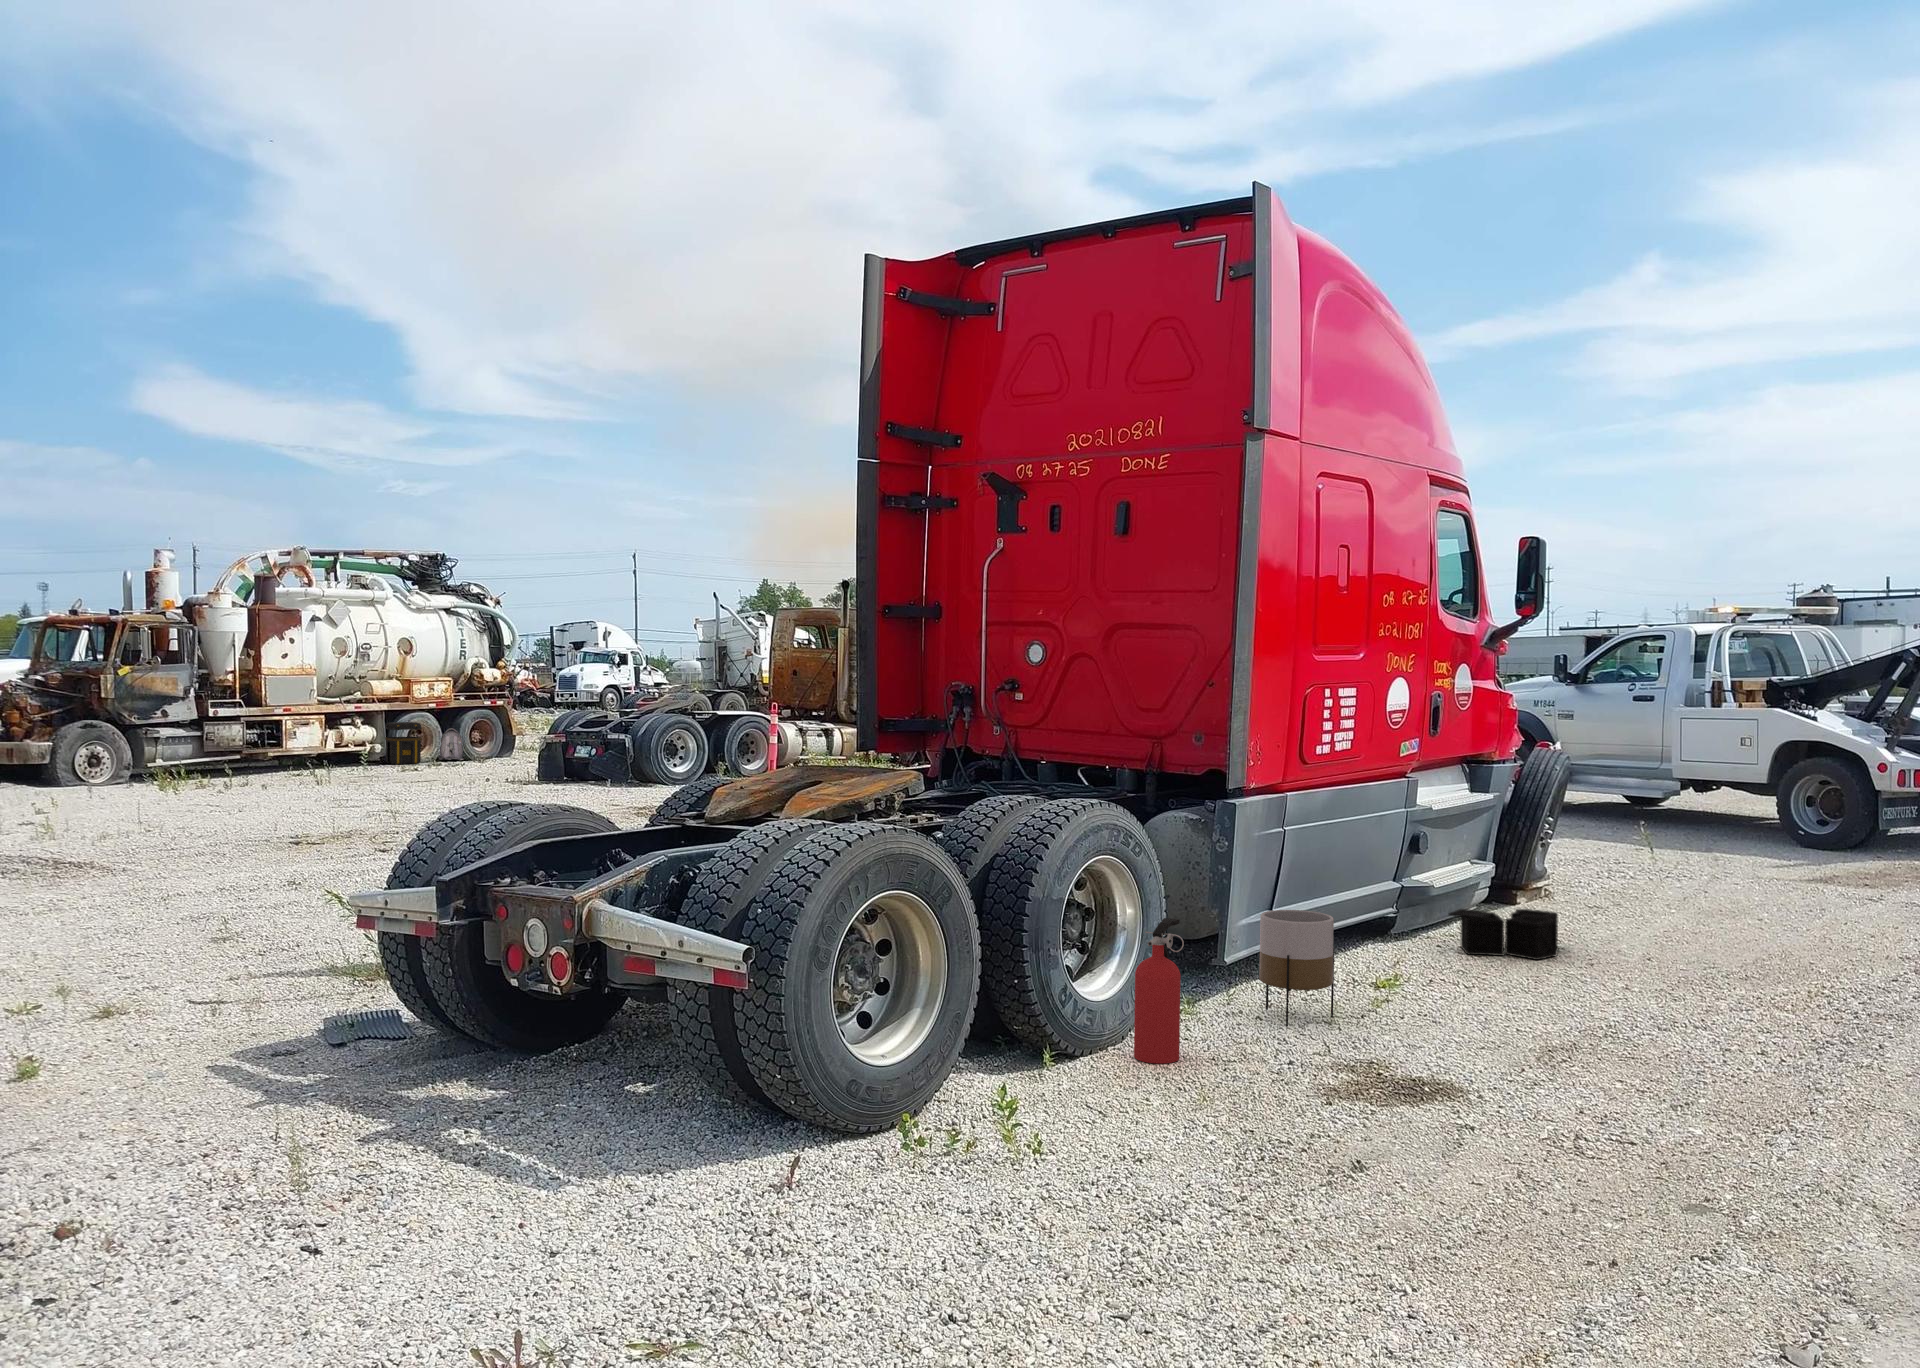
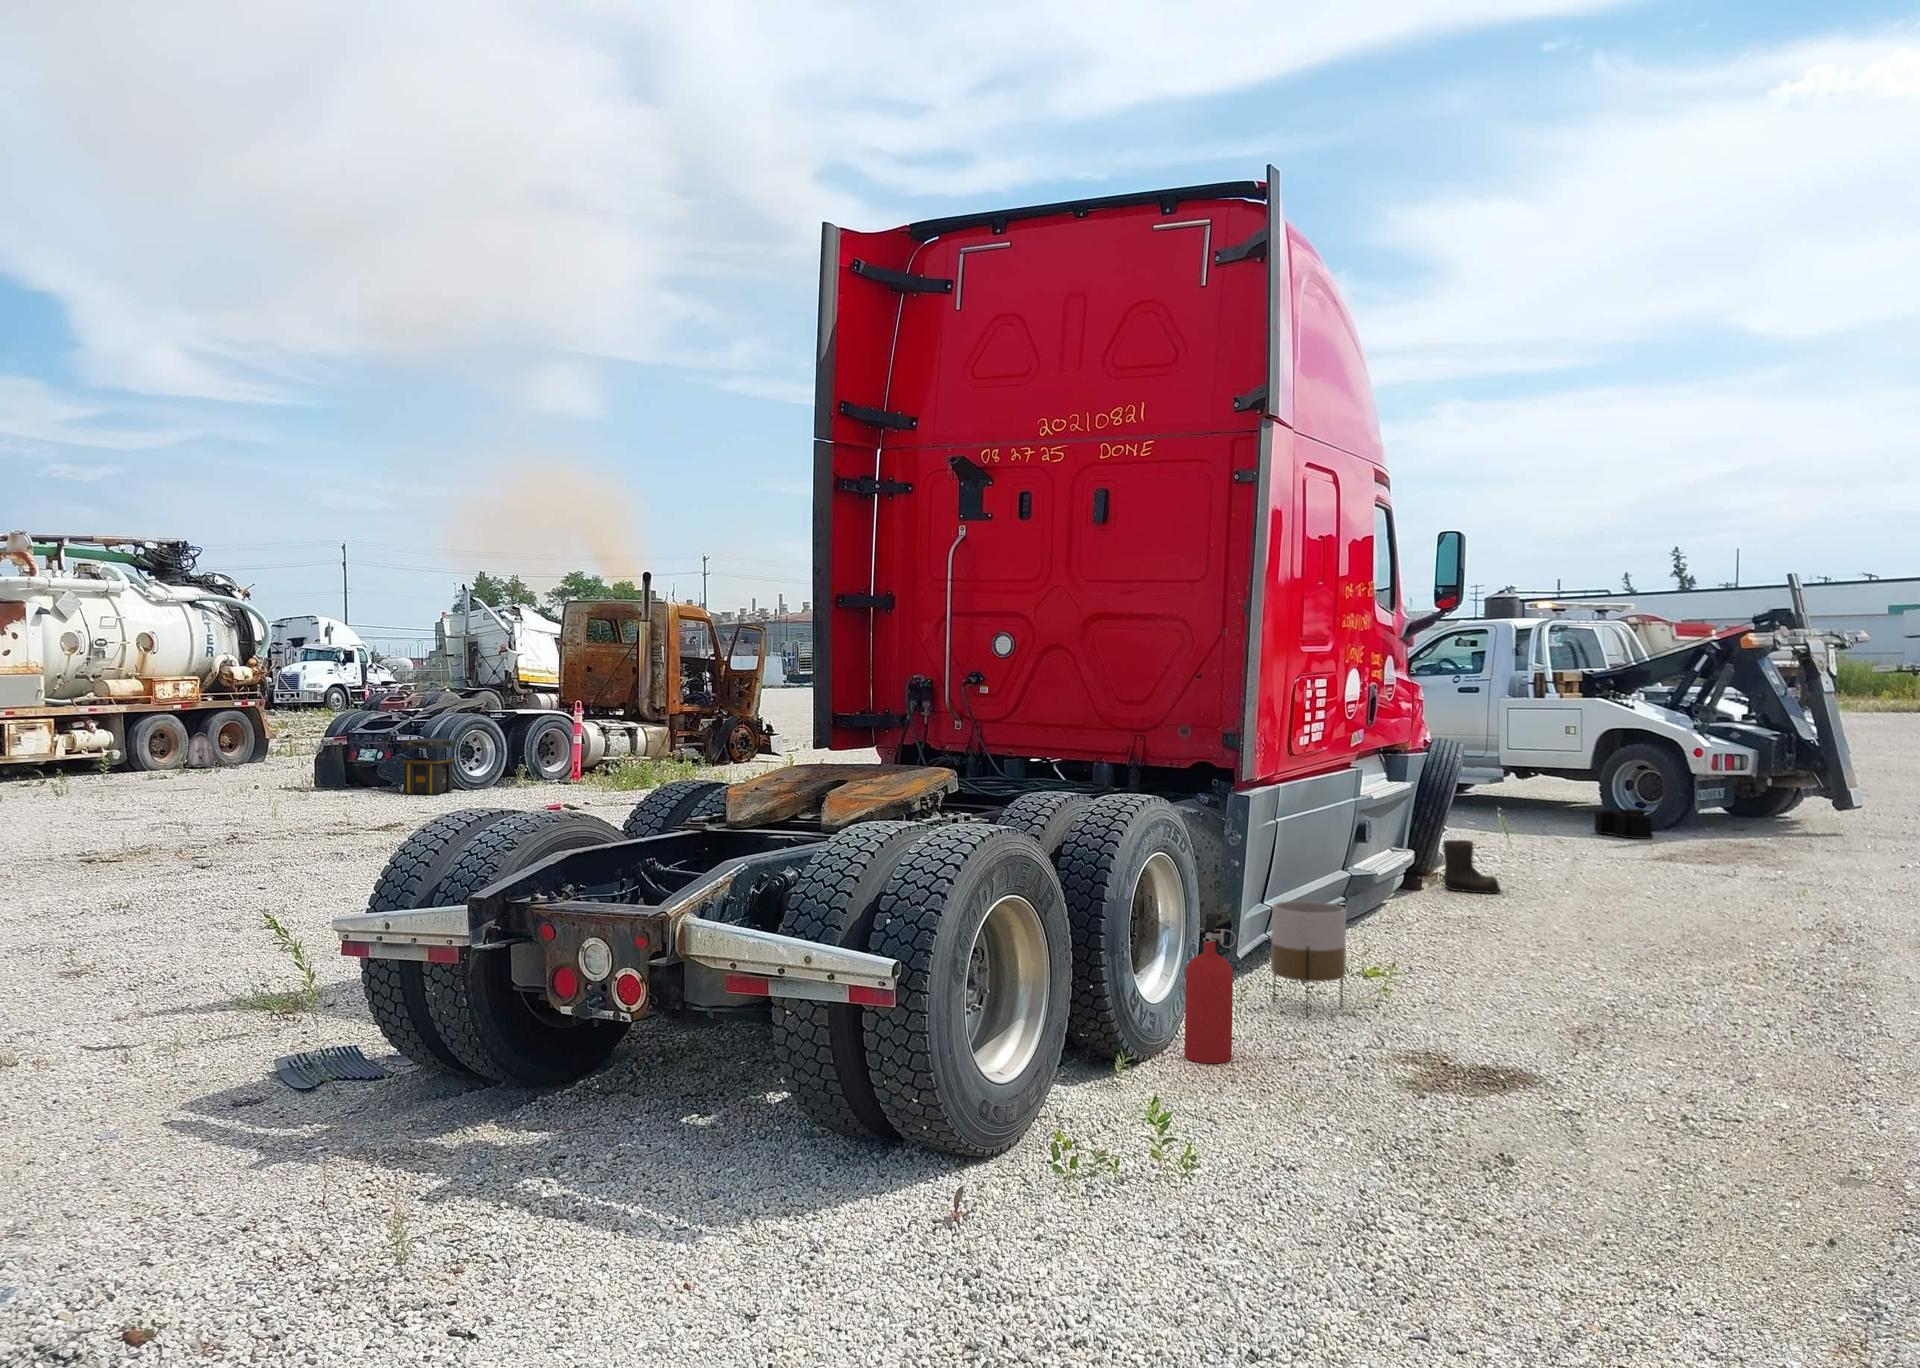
toolbox: present [385,722,422,765] -> present [403,738,454,795]
boots: none [1545,854,1606,911] -> present [1443,840,1500,893]
storage bin: present [1448,909,1558,960] -> present [1594,809,1653,839]

